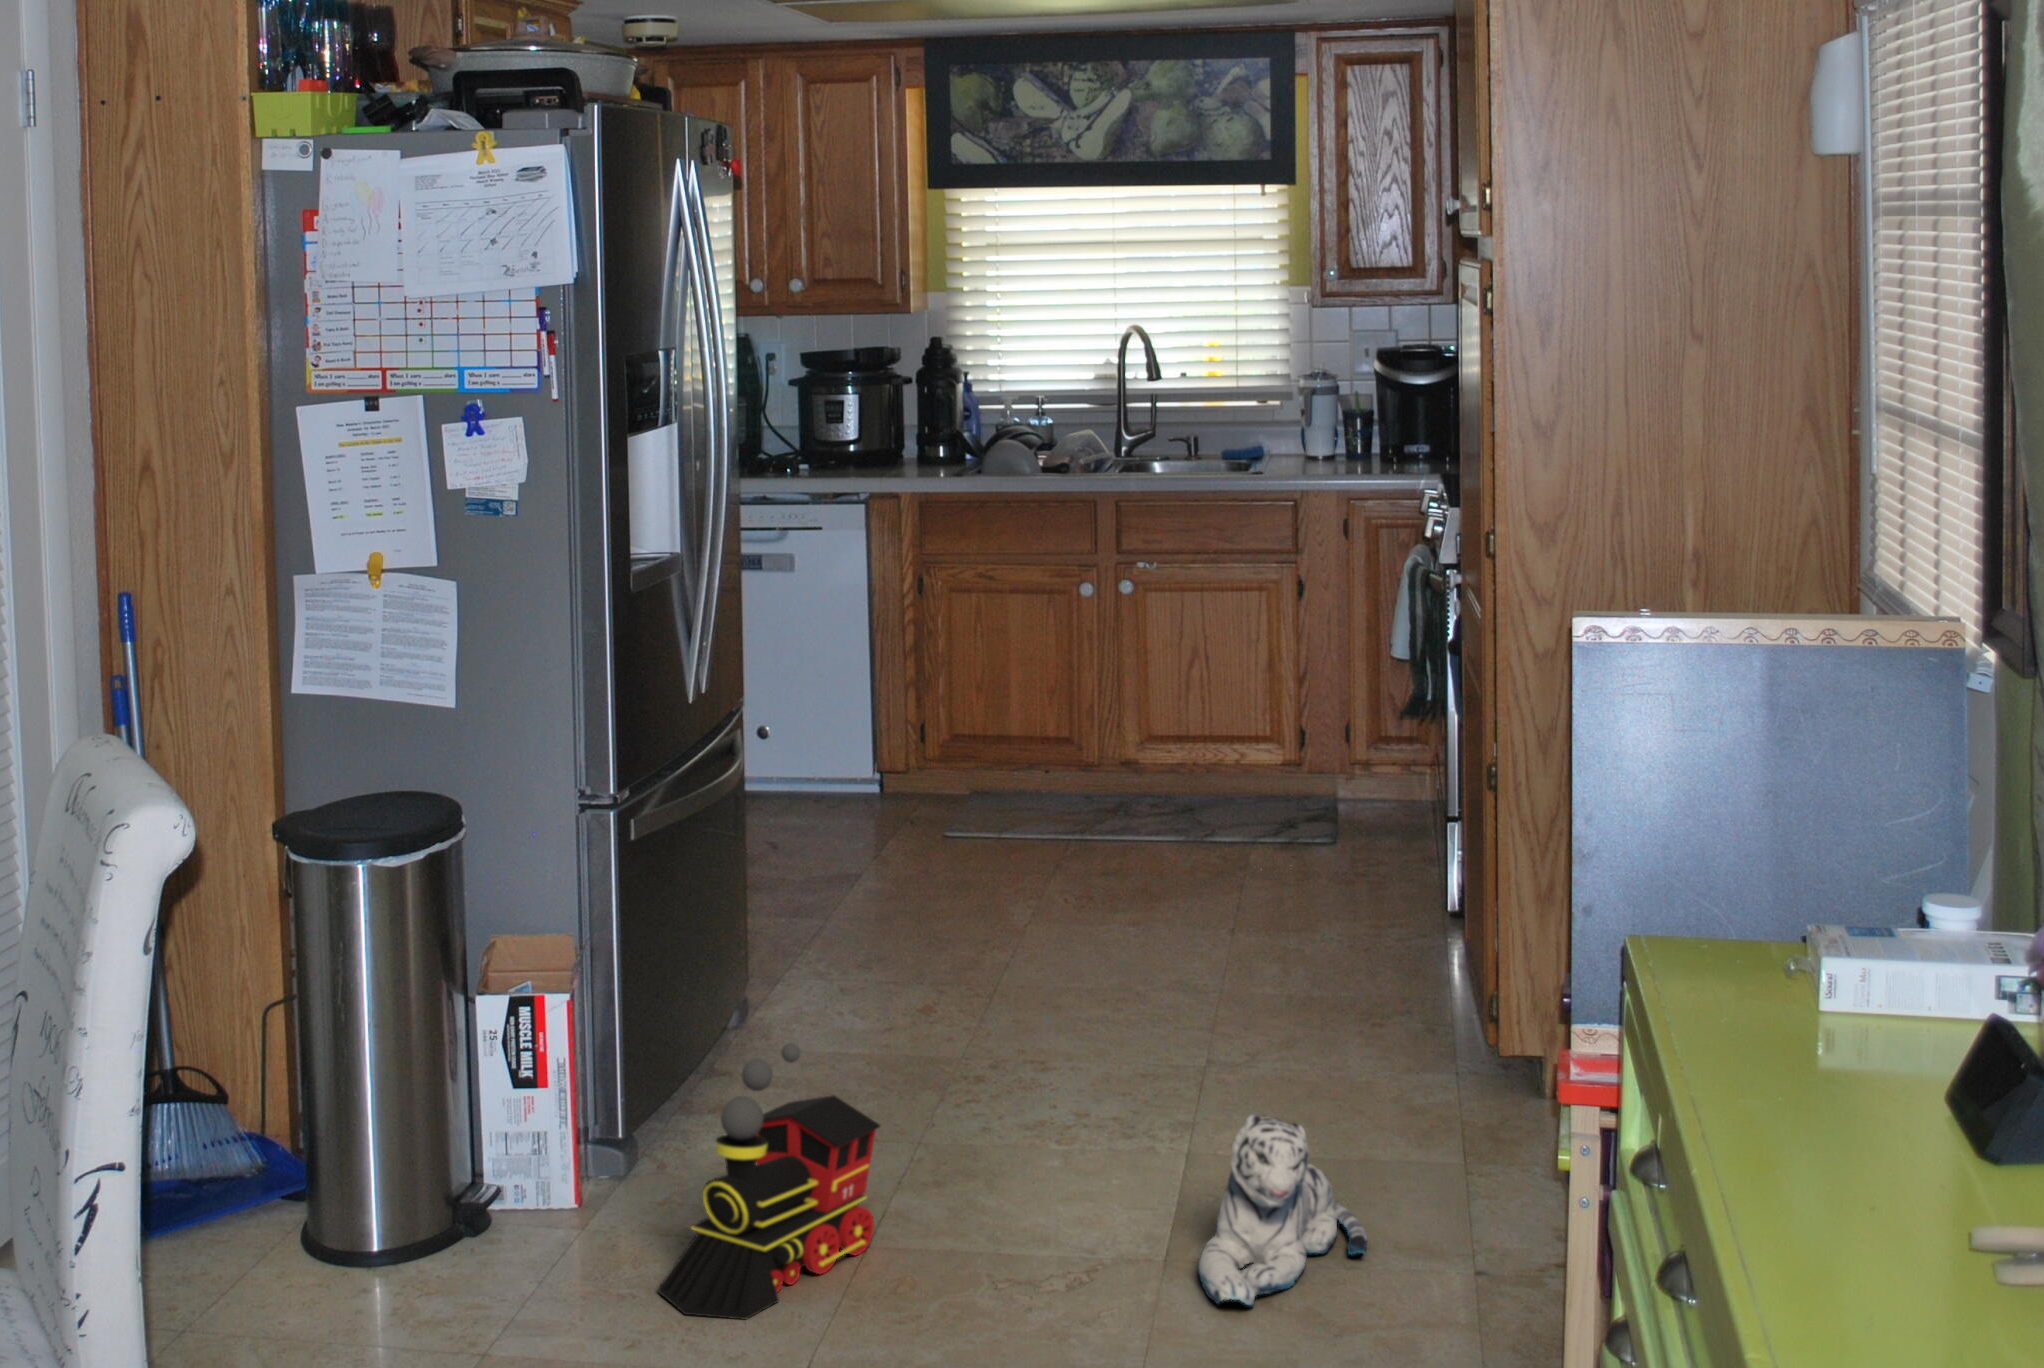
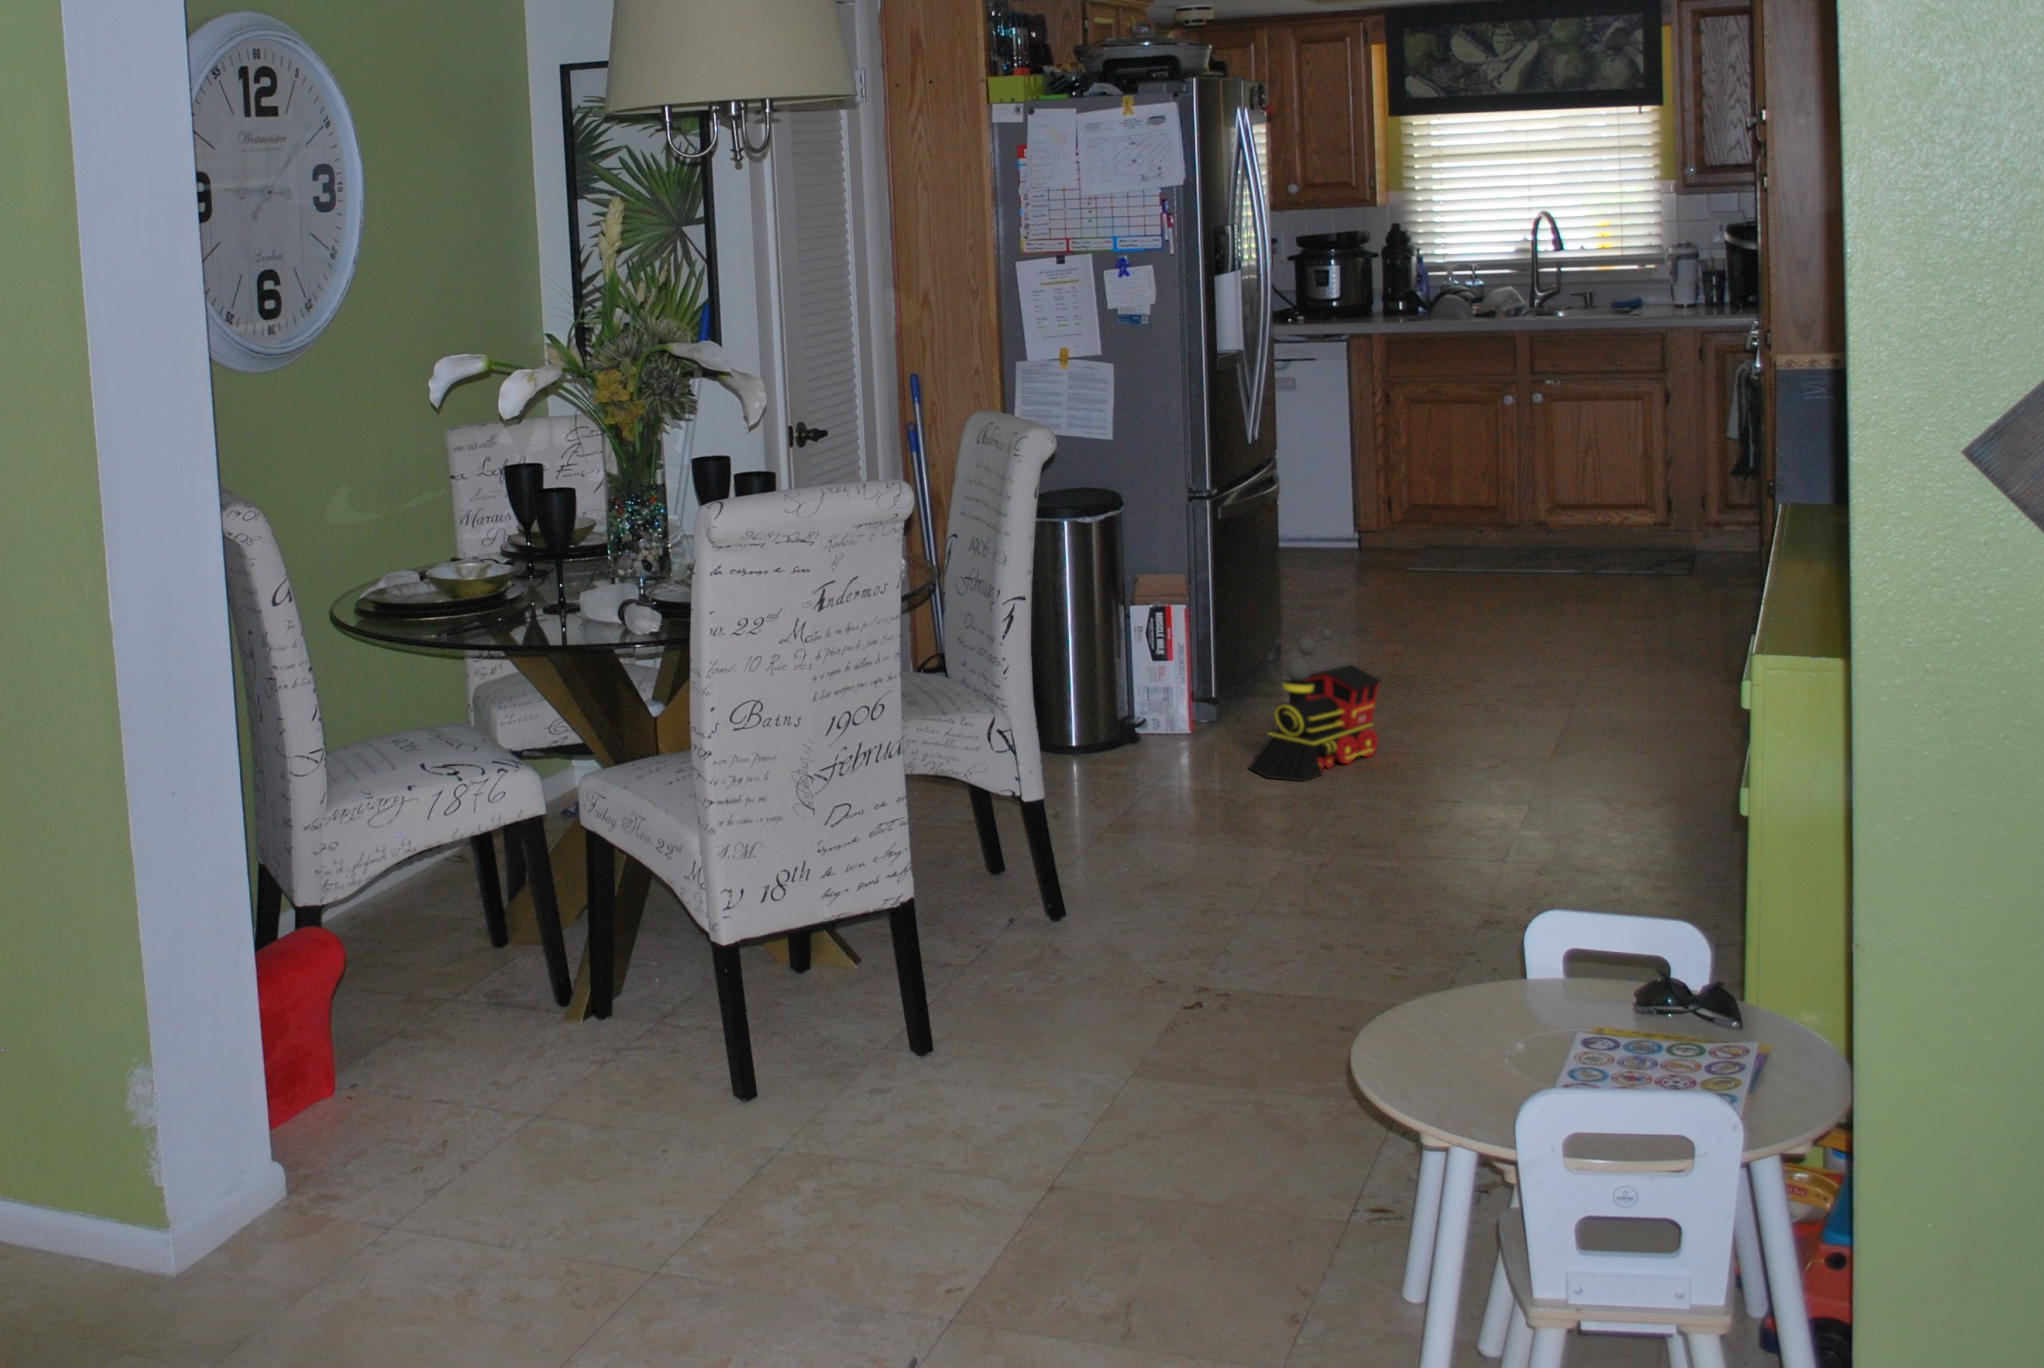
plush toy: present [1198,1115,1367,1305] -> none [1583,677,1695,785]

